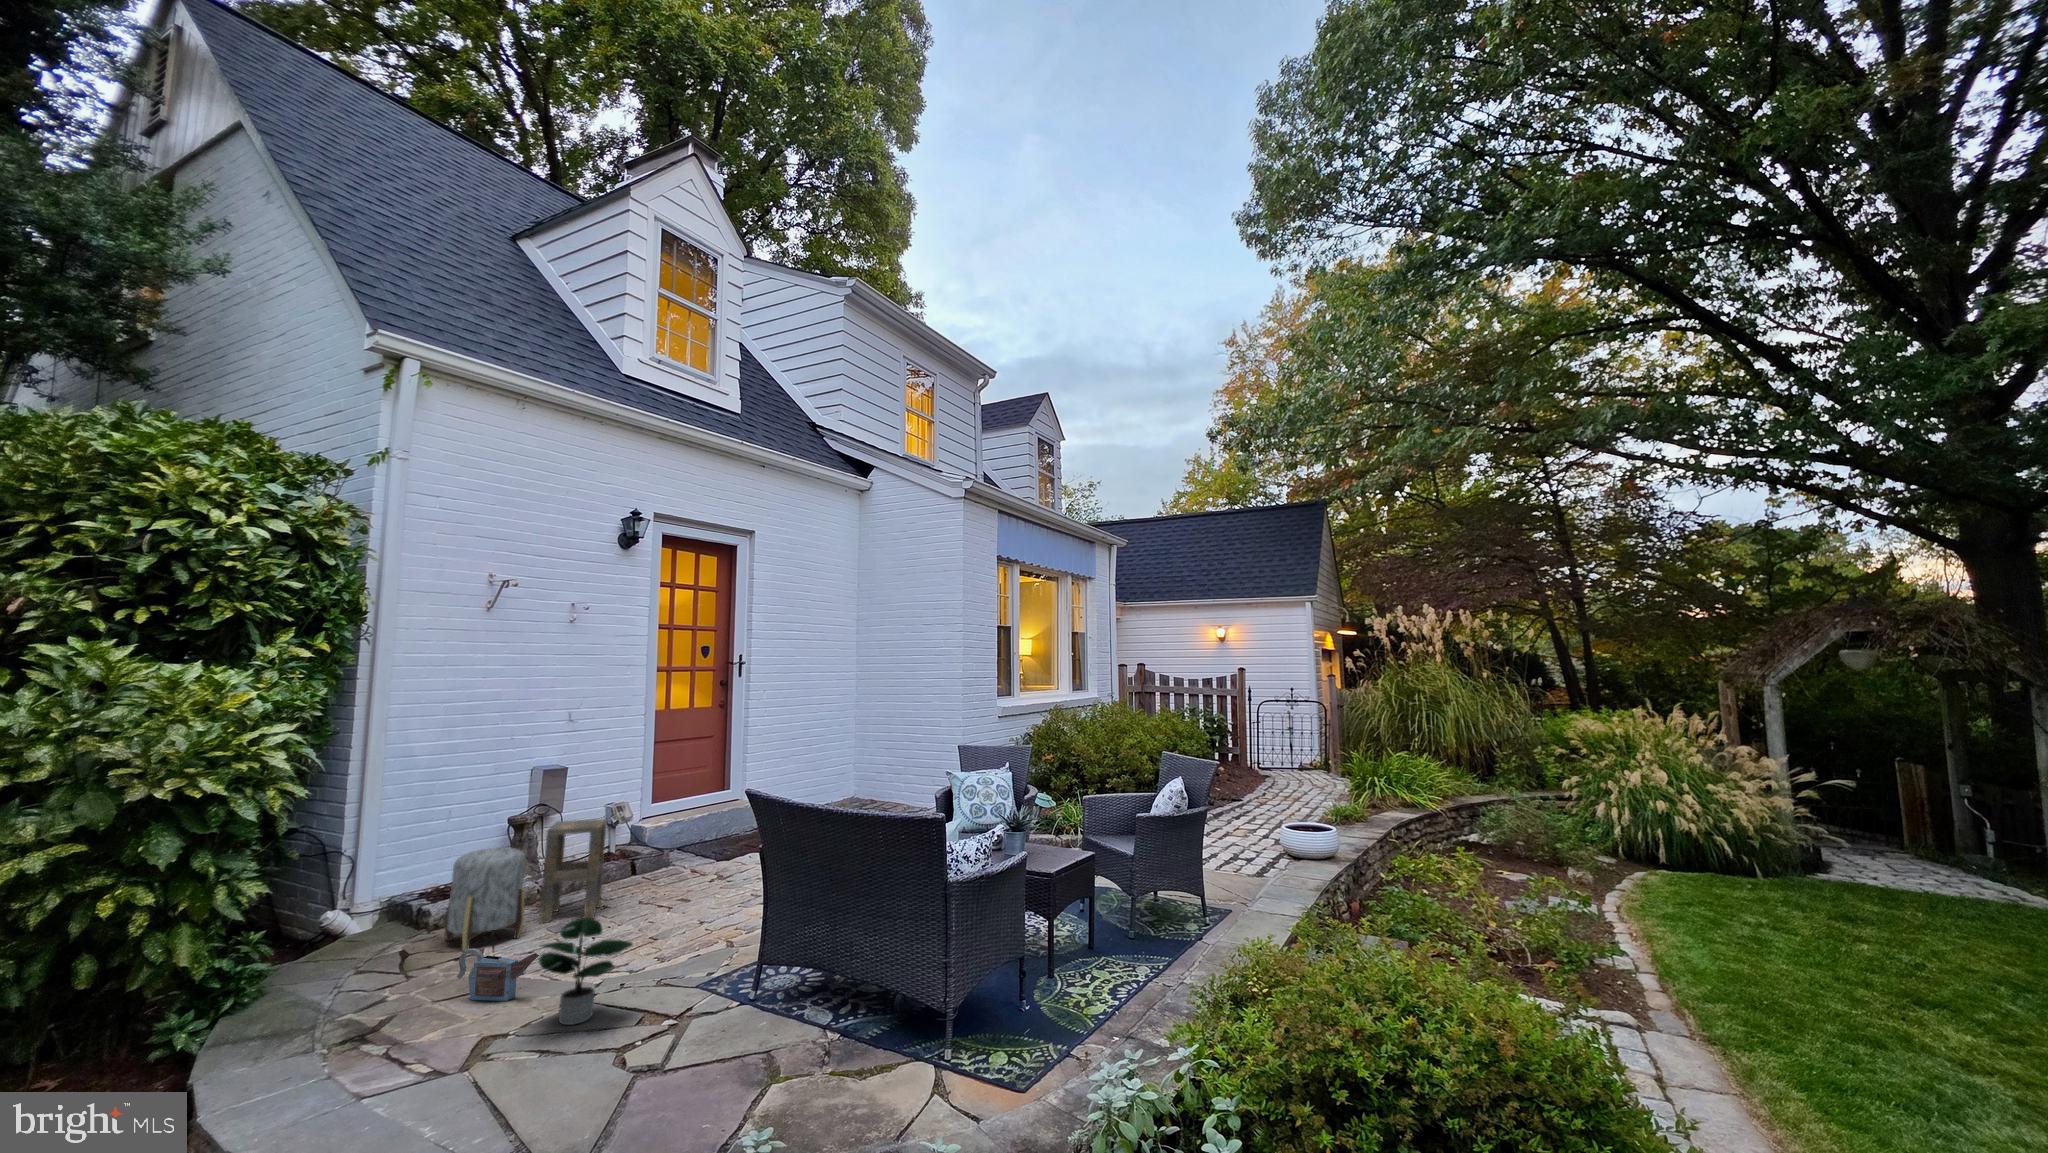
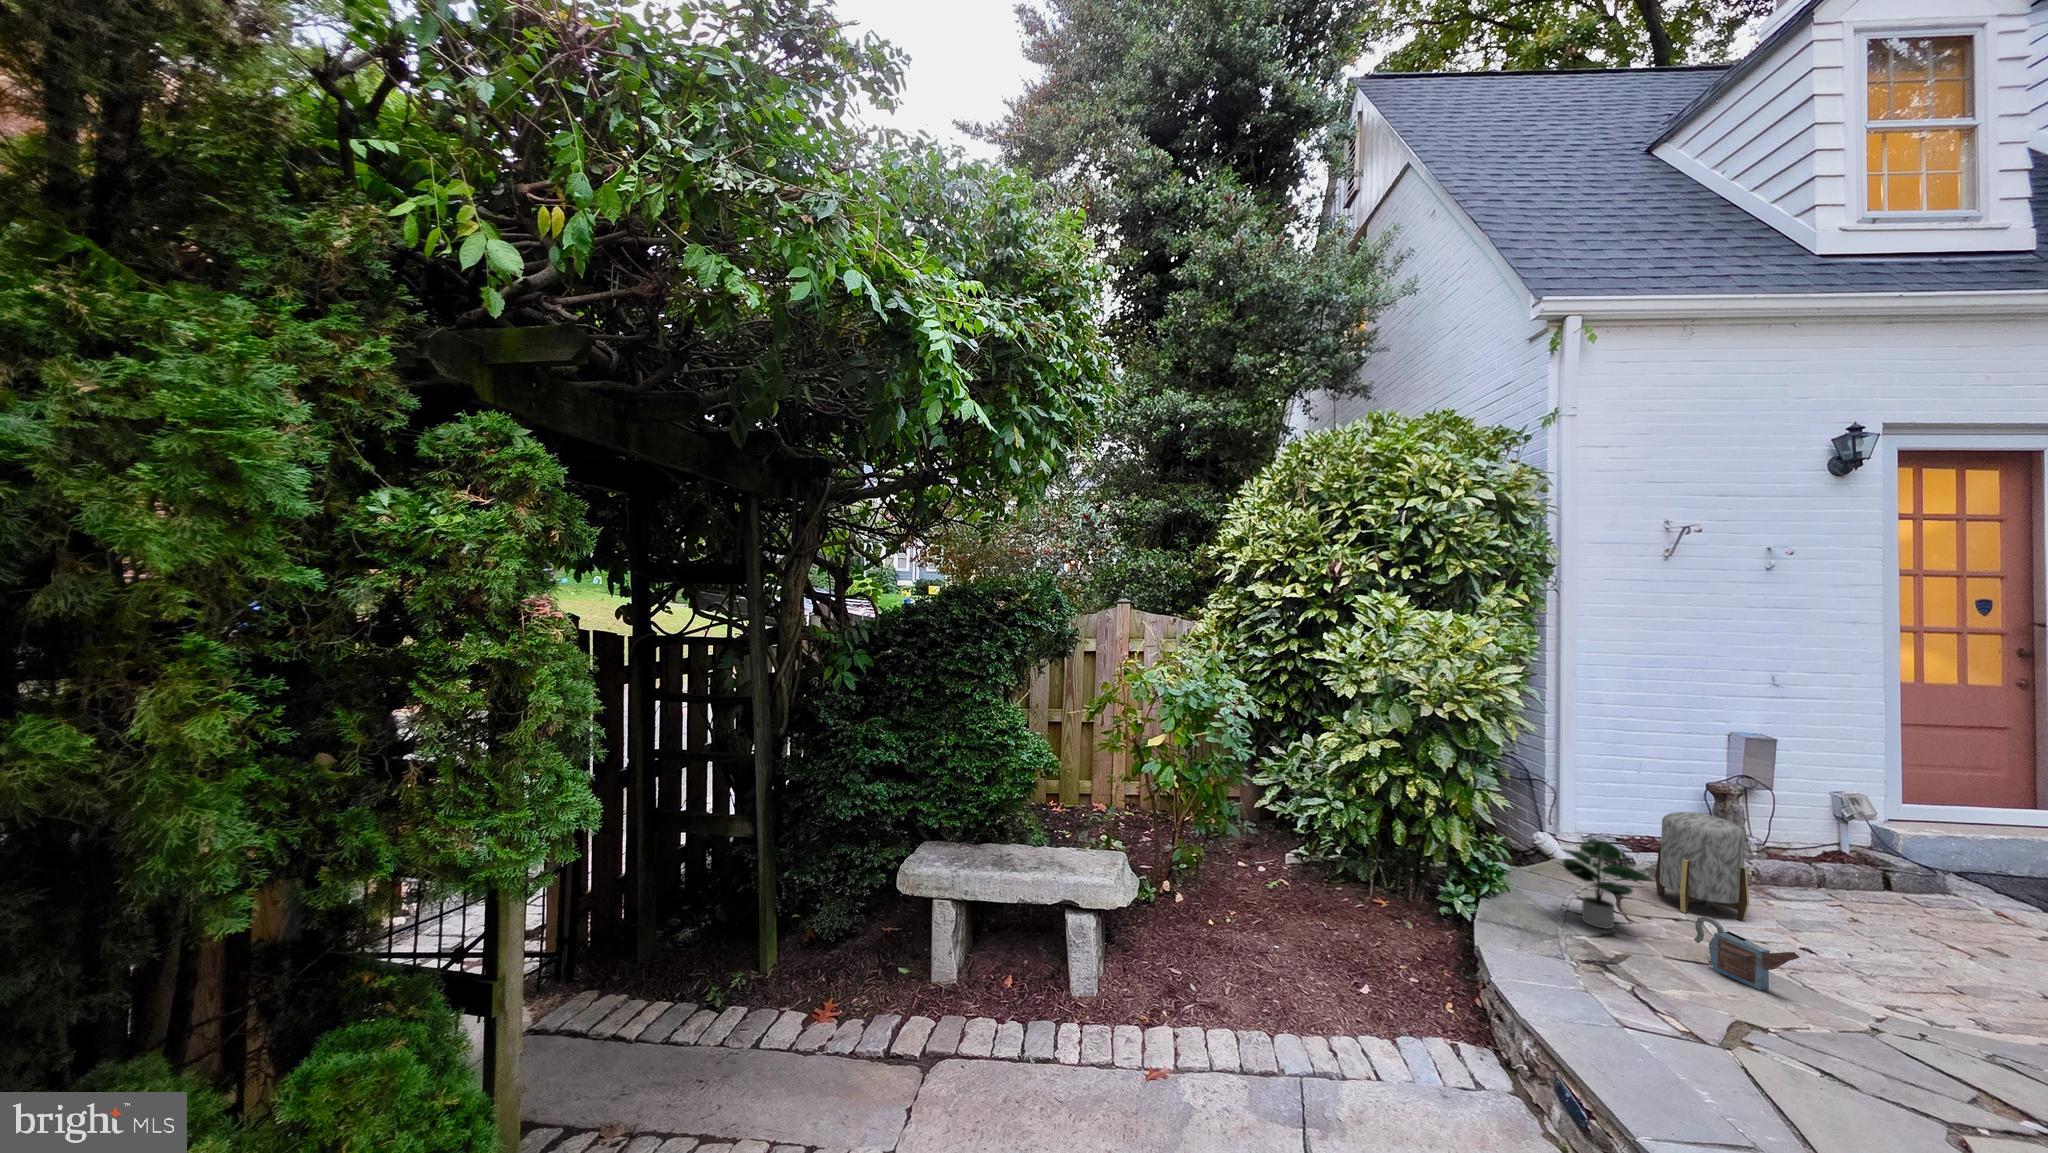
side table: present [540,819,607,923] -> none [1764,803,1849,933]
potted plant: present [539,918,633,1025] -> present [1563,840,1651,929]

